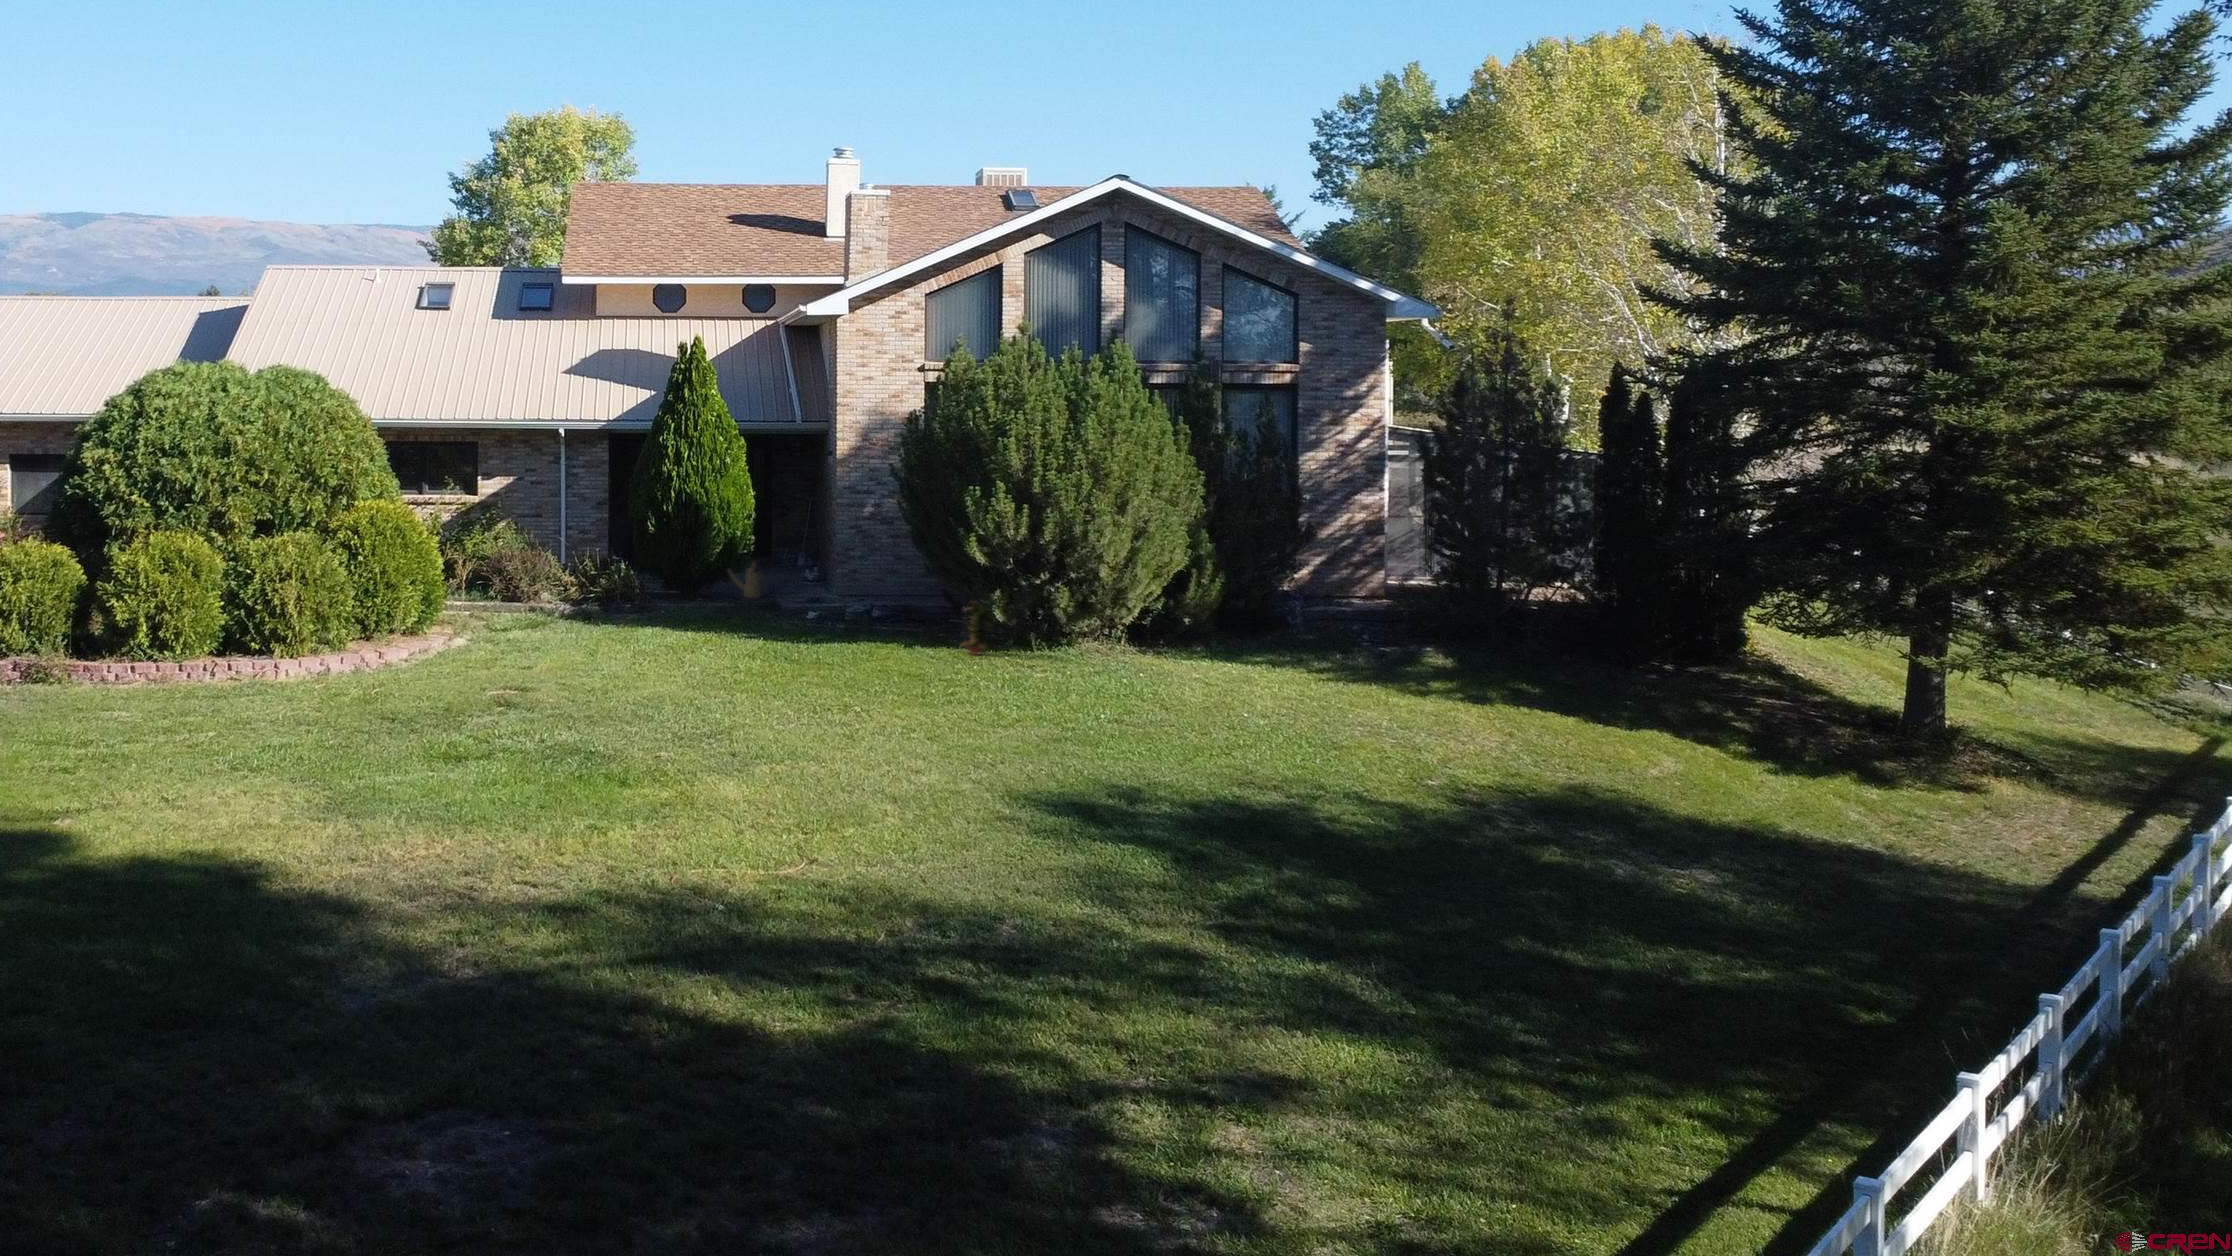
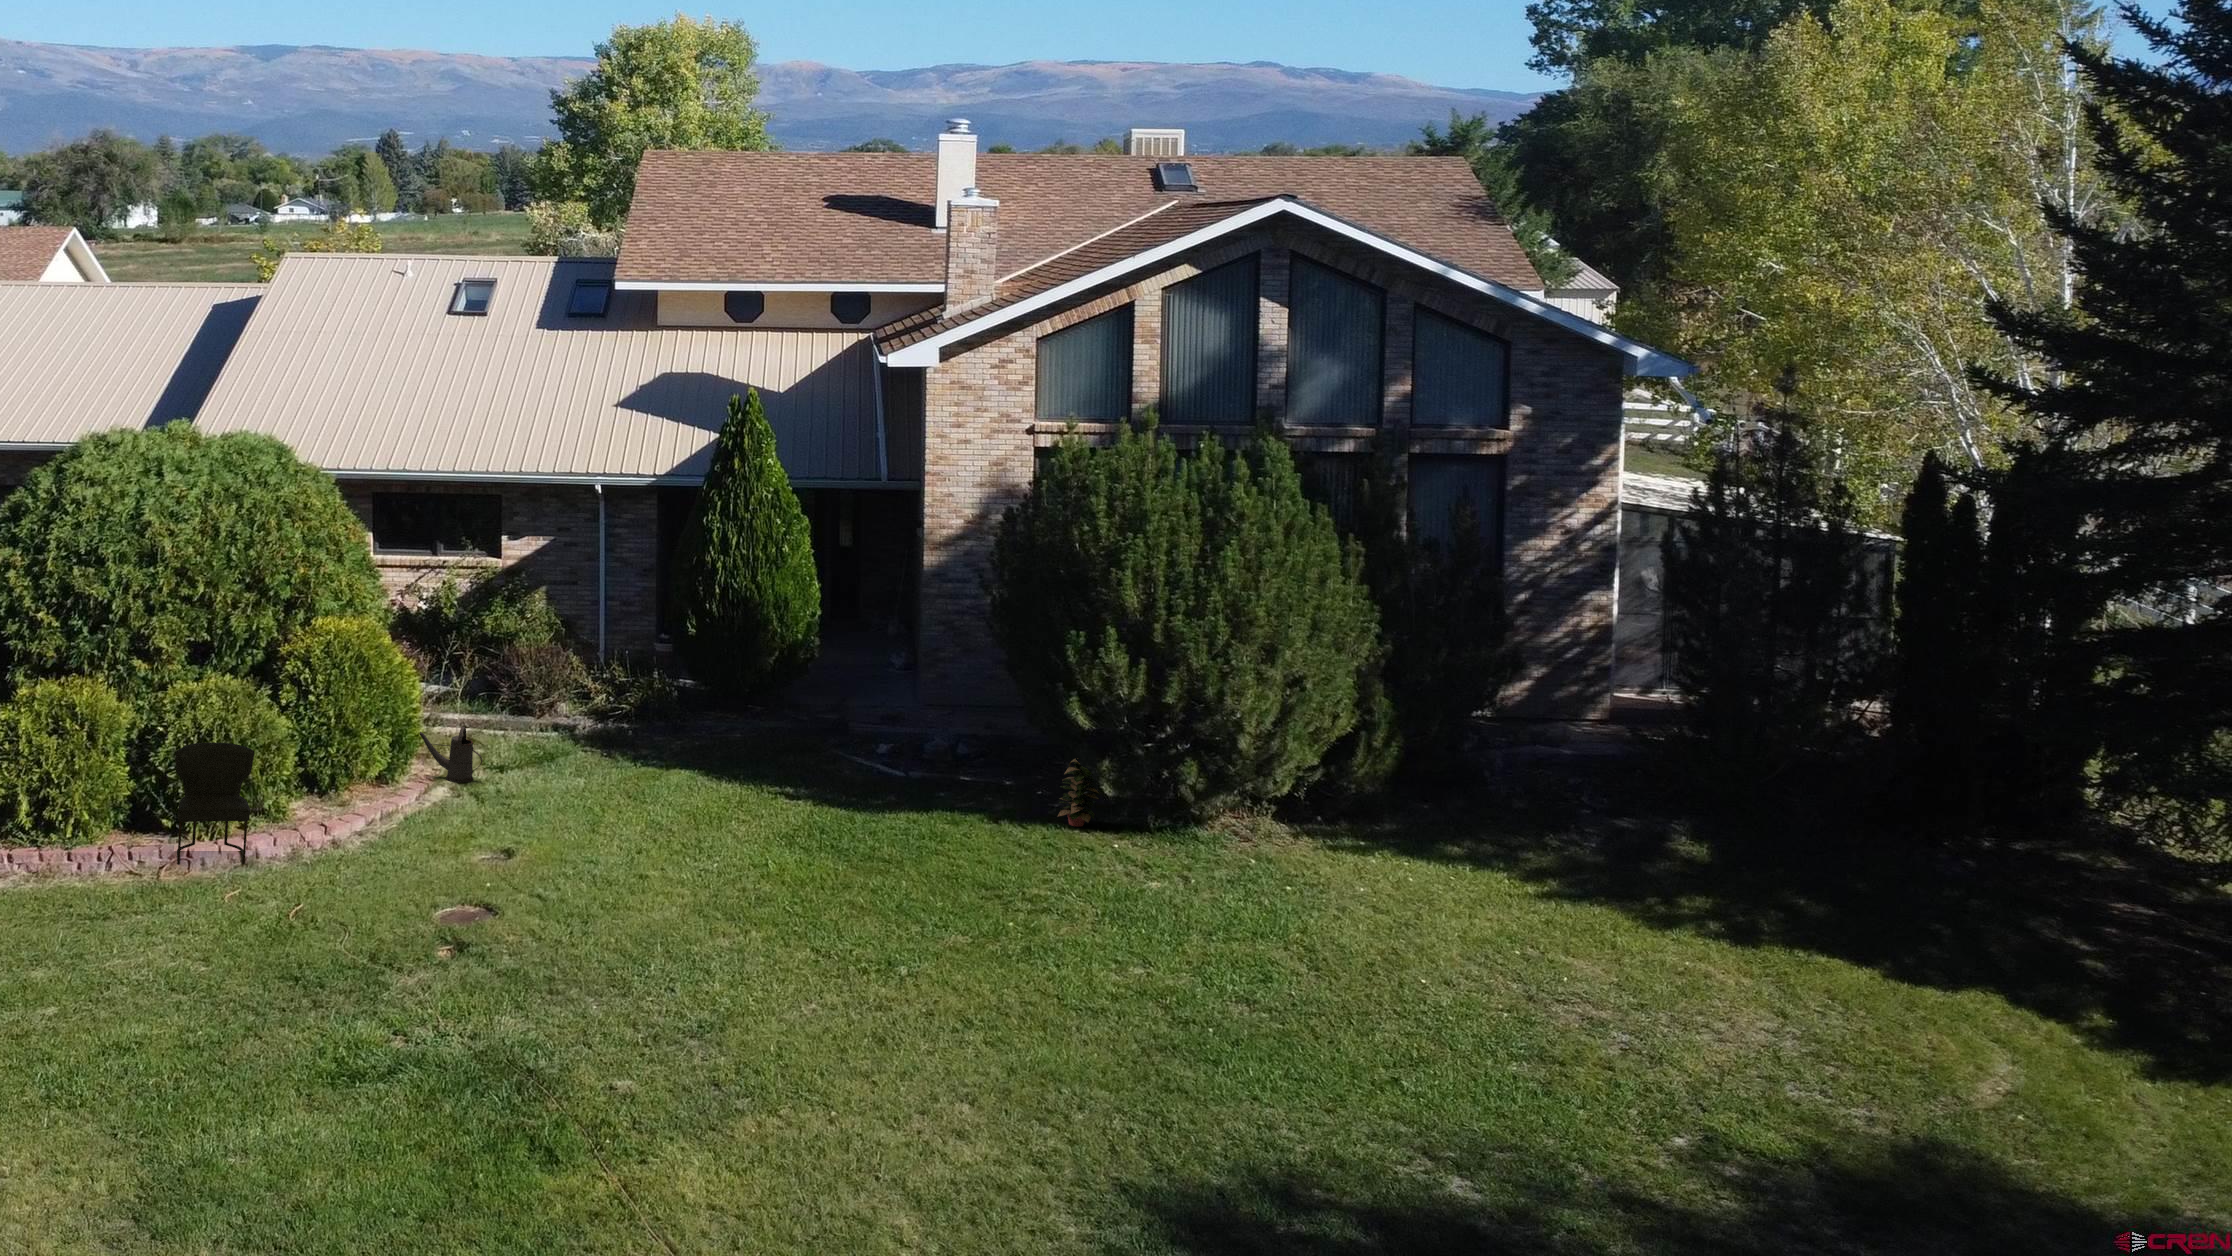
watering can: present [729,562,765,598] -> present [420,727,482,783]
chair: none [264,580,327,671] -> present [176,742,254,864]

